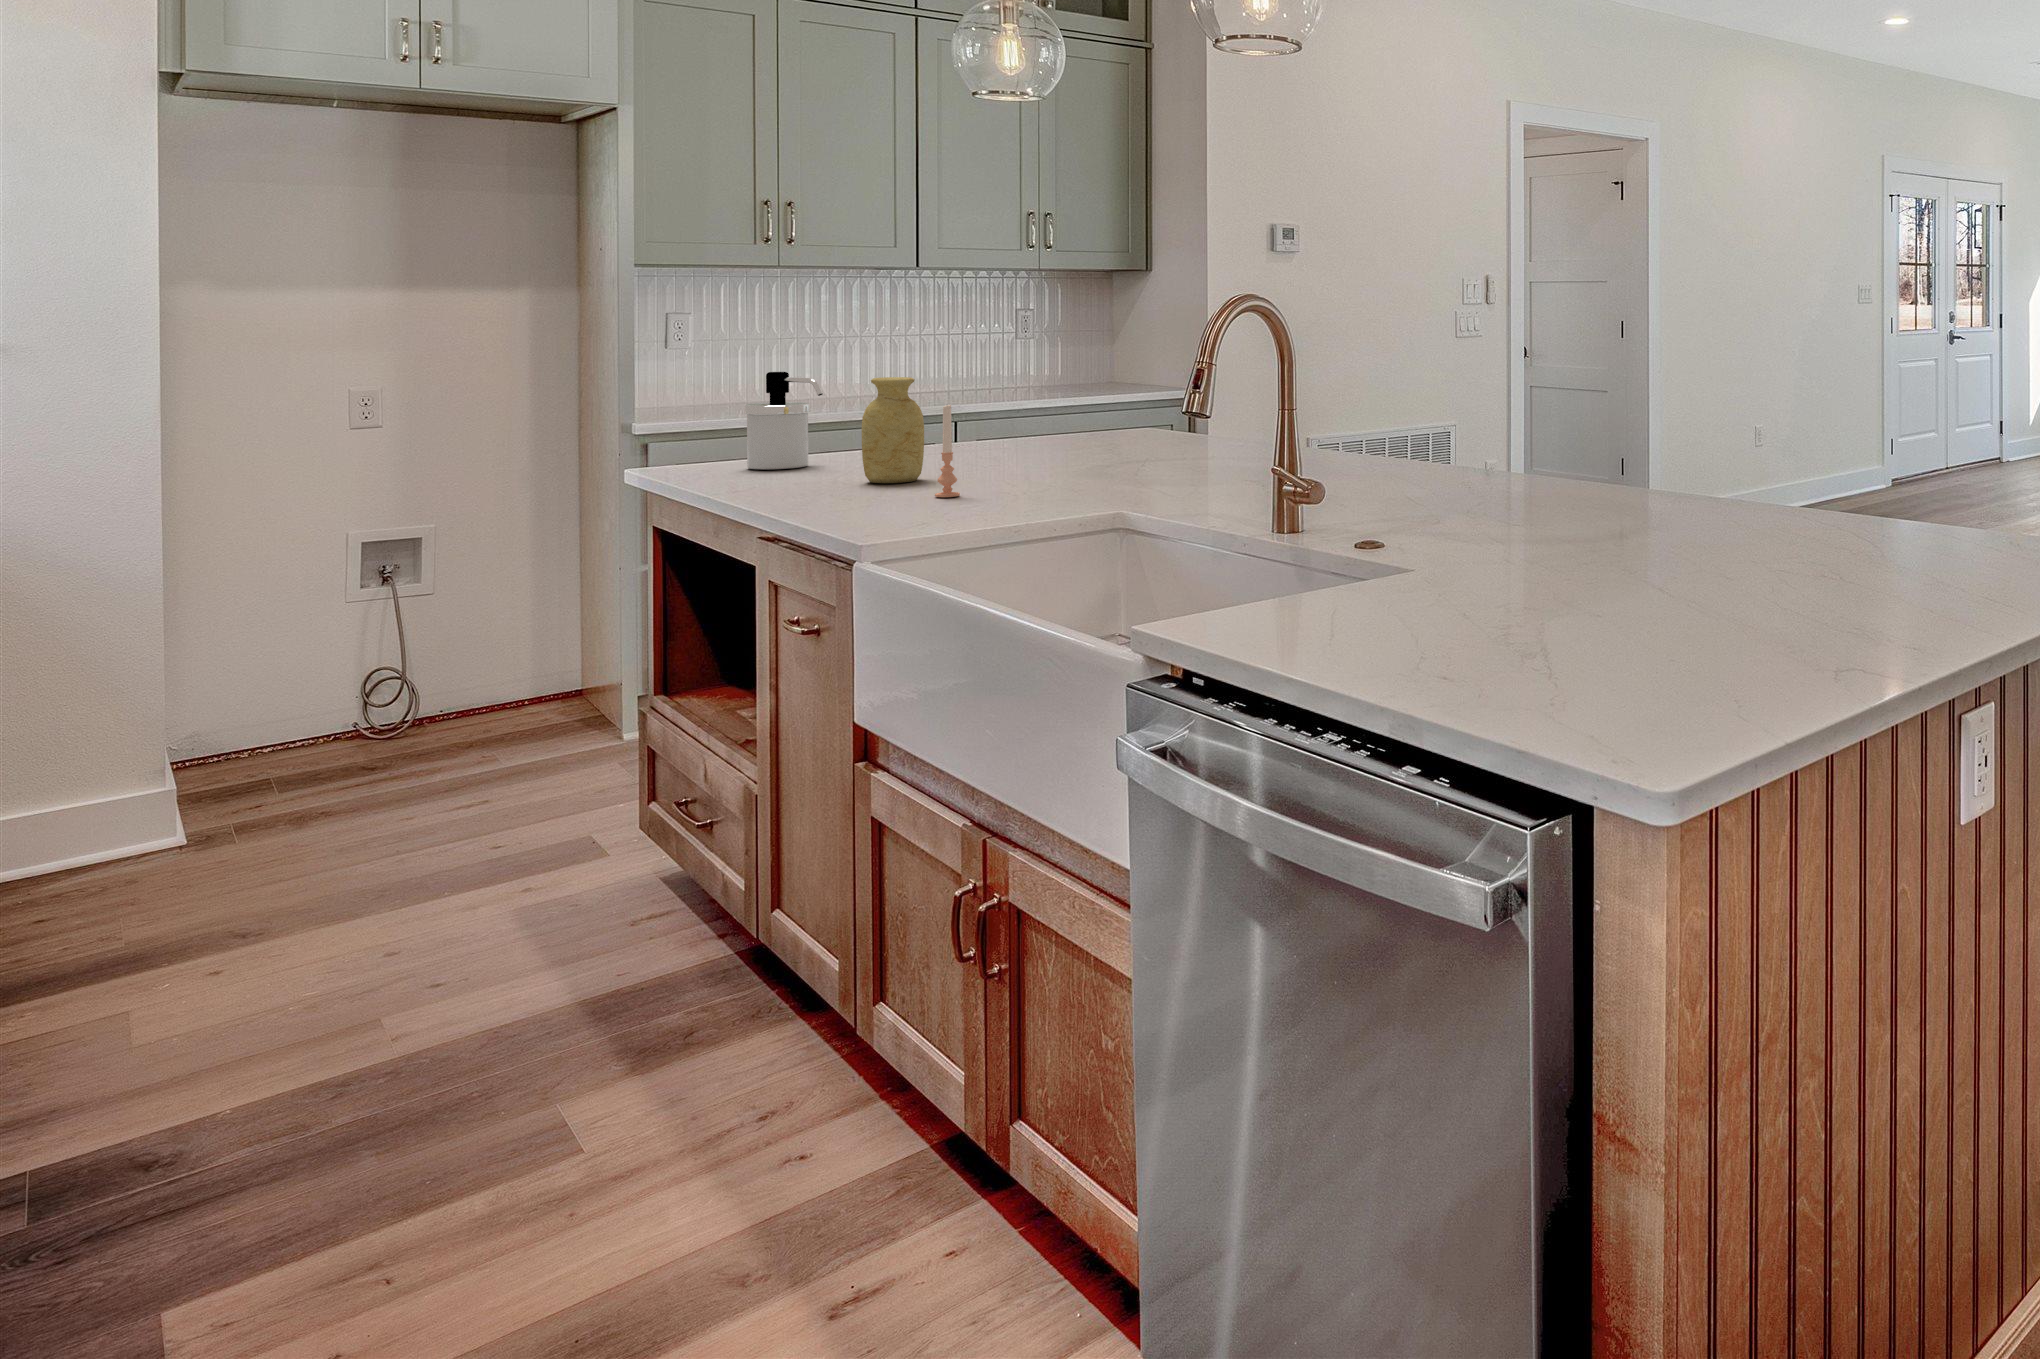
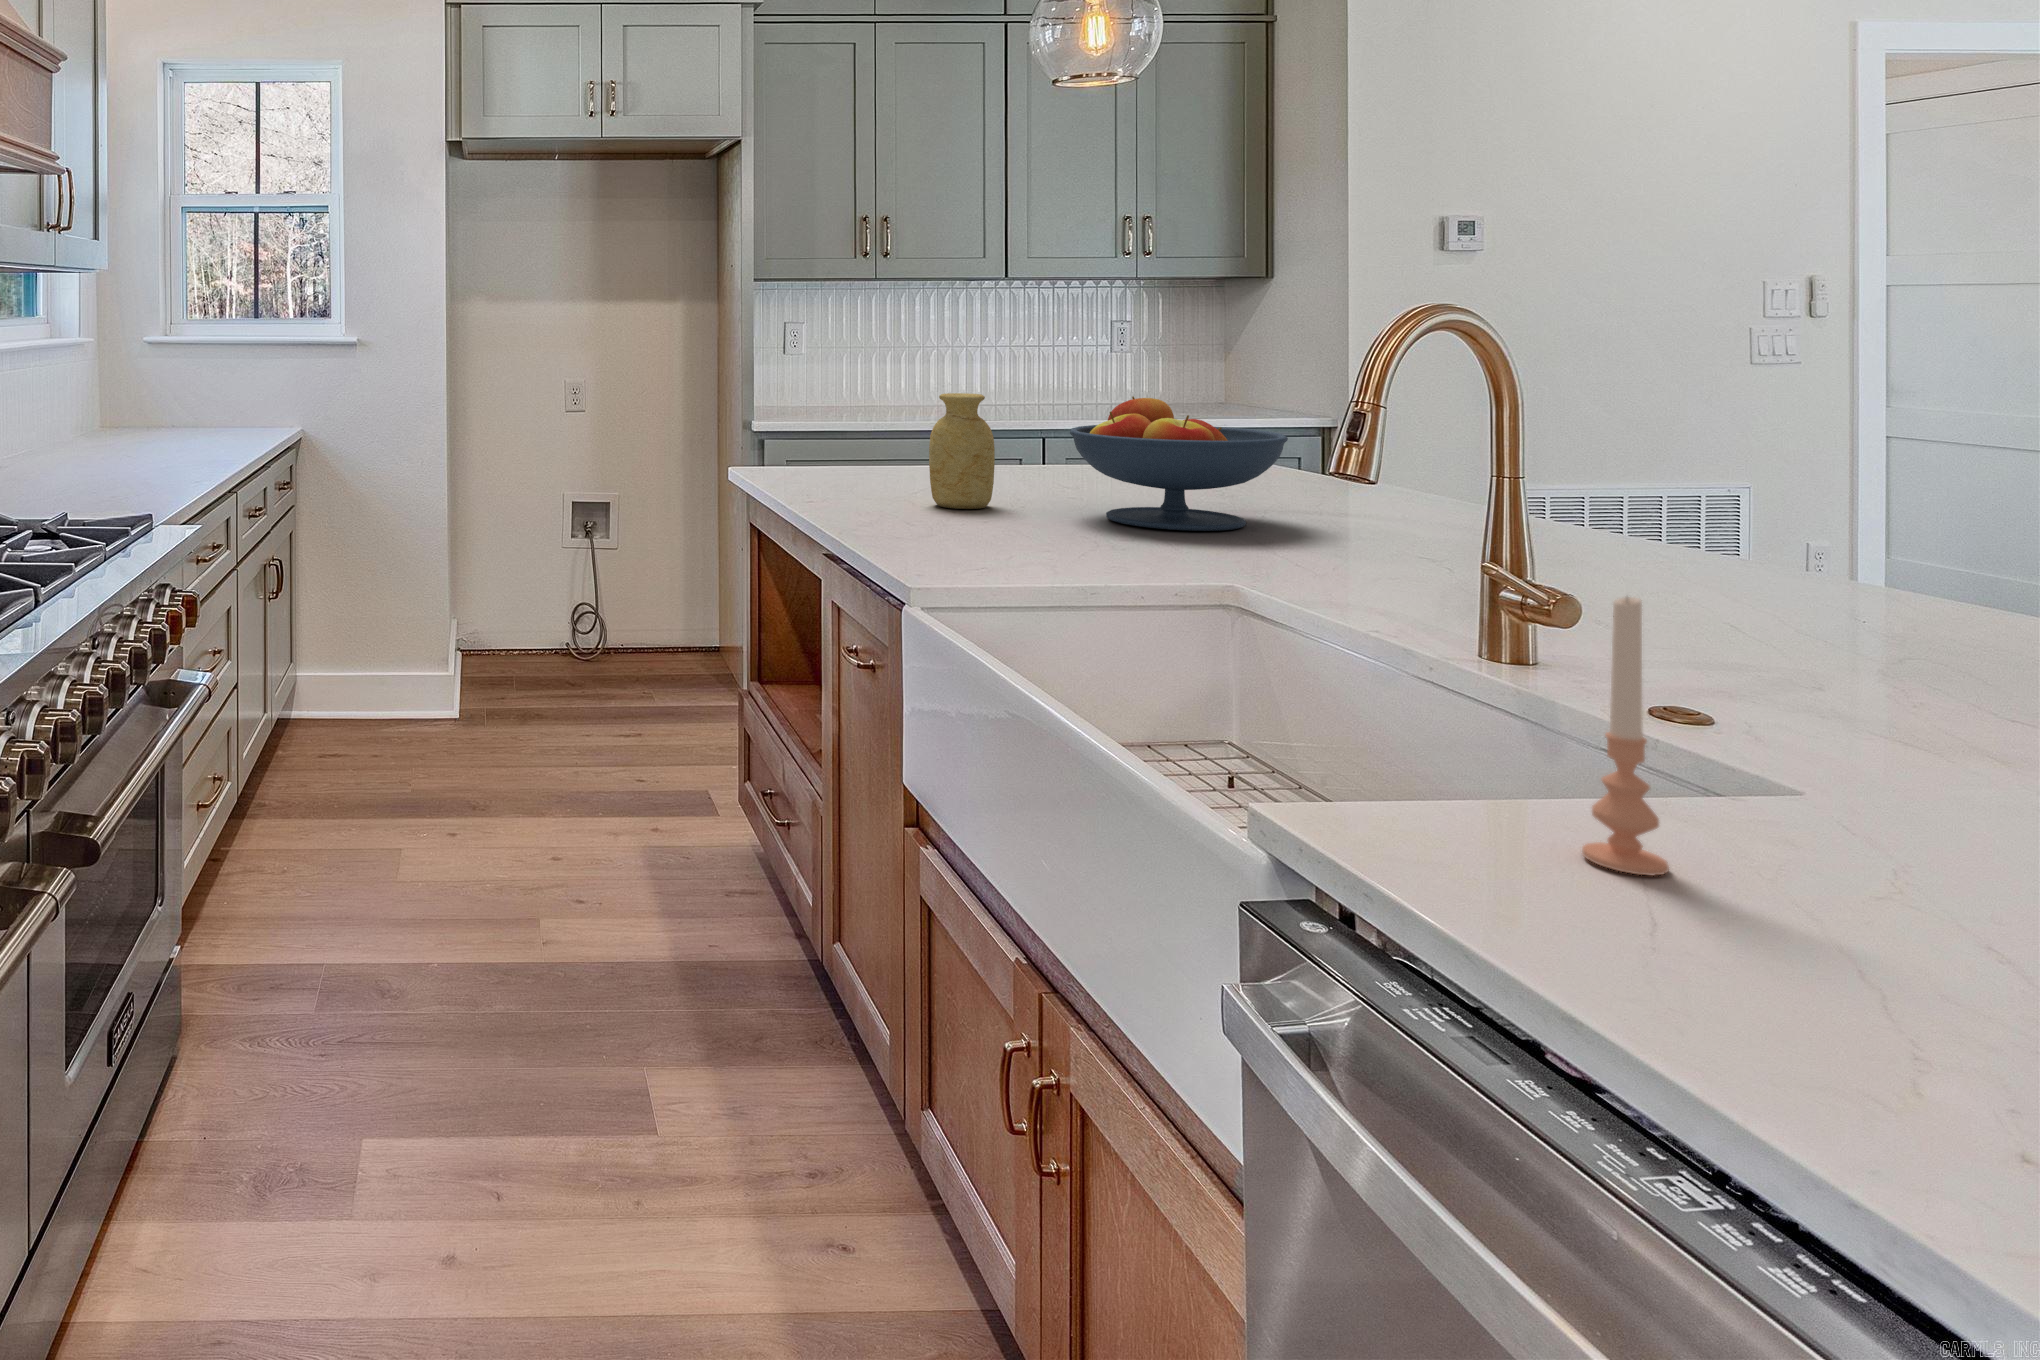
soap dispenser: present [745,372,823,469] -> none [825,382,896,480]
fruit bowl: none [992,375,1161,482] -> present [1070,396,1288,531]
candle: present [935,405,960,497] -> present [1582,597,1669,875]

